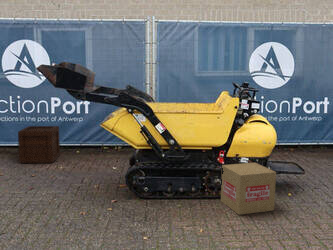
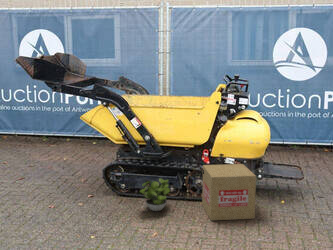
wooden crate: present [18,126,60,163] -> none [28,117,73,154]
potted plant: none [169,179,196,210] -> present [139,178,170,211]

